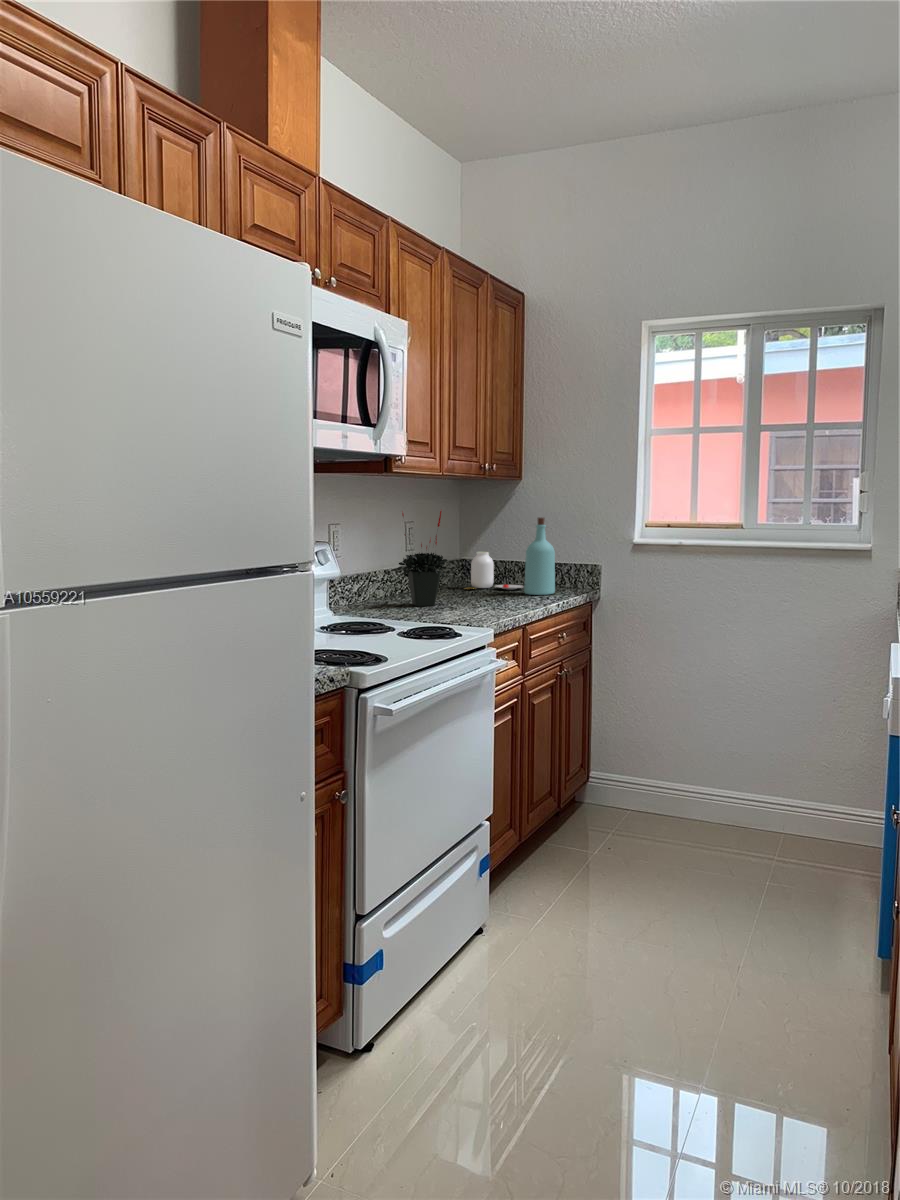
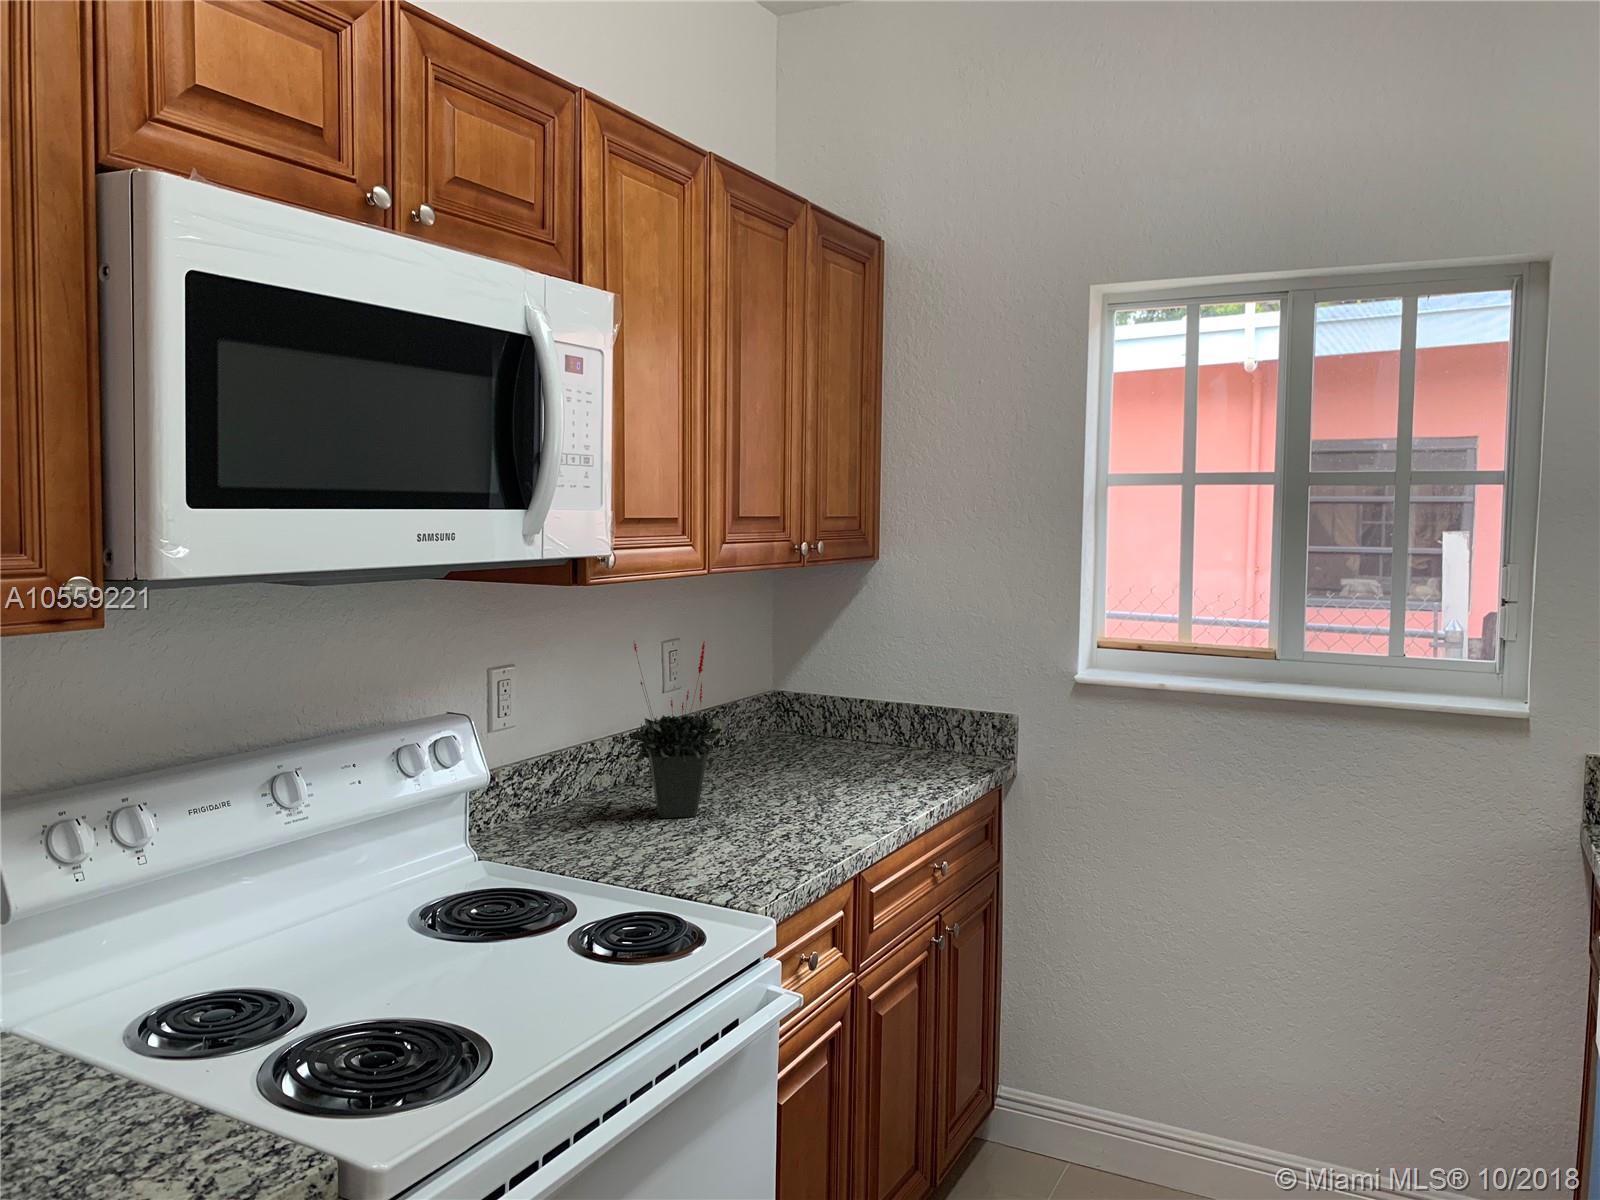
bottle: present [524,518,555,595] -> none [874,638,931,781]
jar: present [465,552,523,590] -> none [772,687,878,758]

